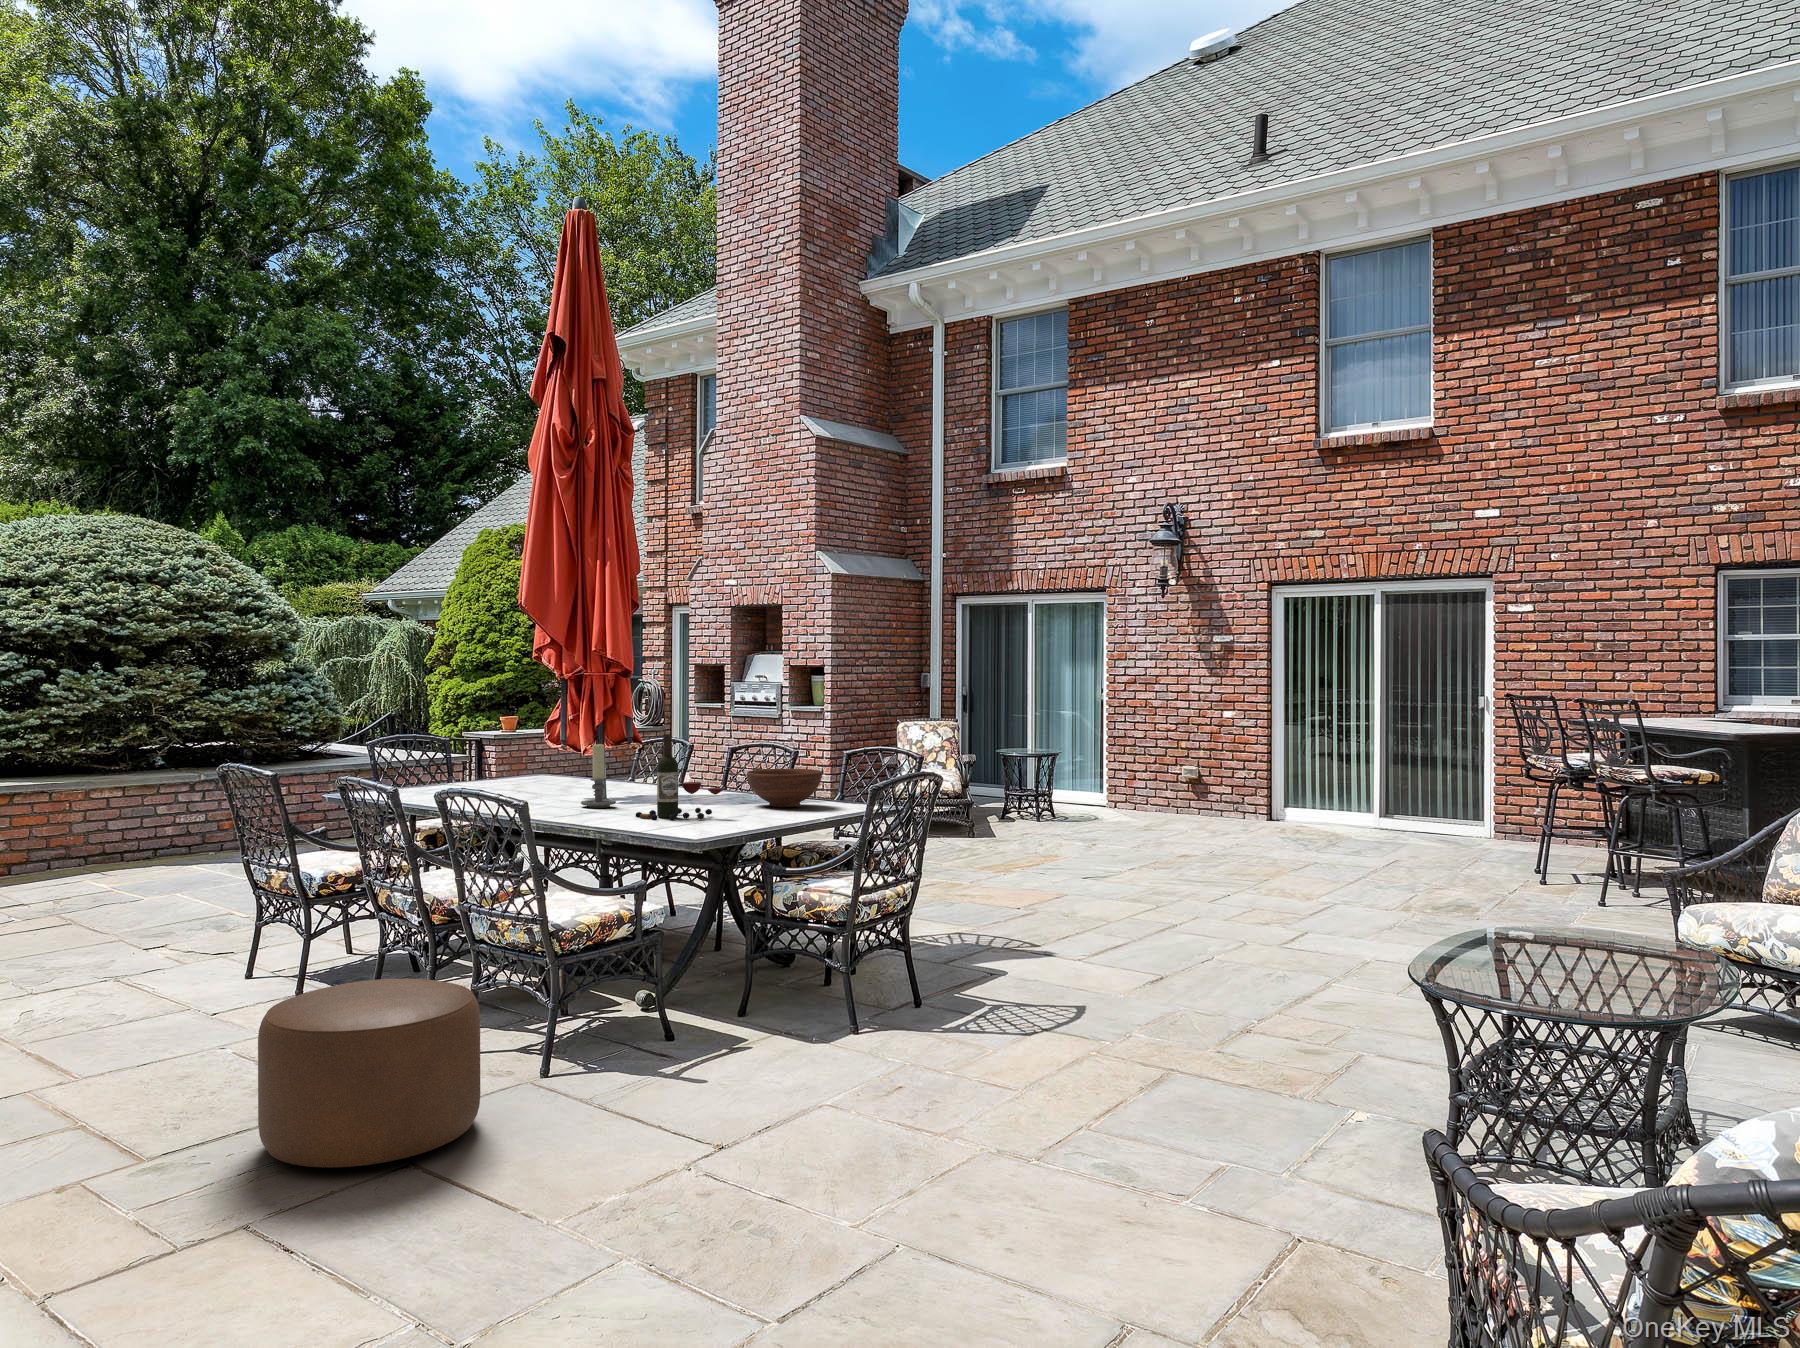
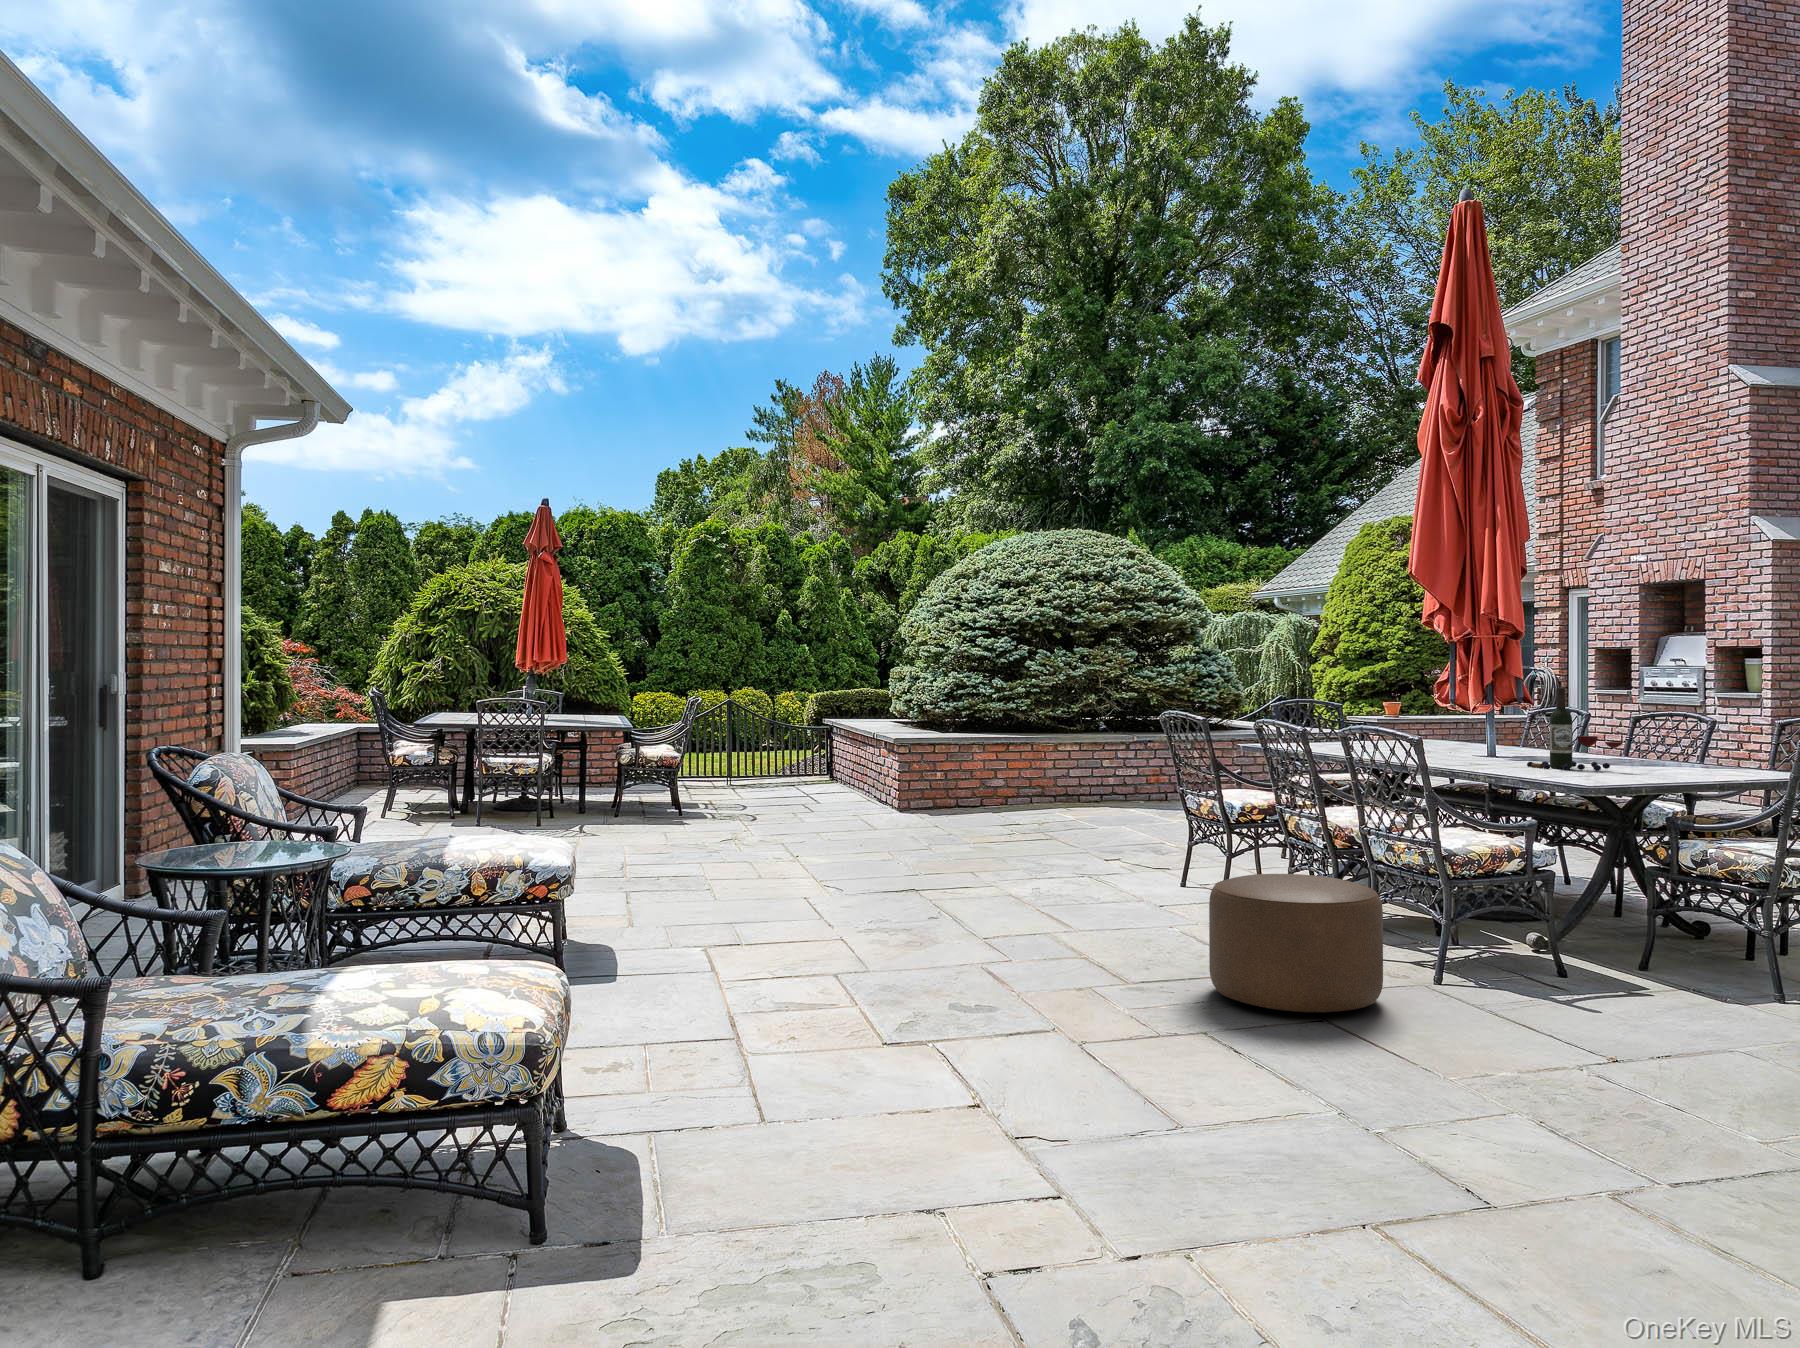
candle holder: present [581,744,616,808] -> none [1471,699,1507,760]
fruit bowl: present [747,769,822,807] -> none [1651,732,1744,770]

